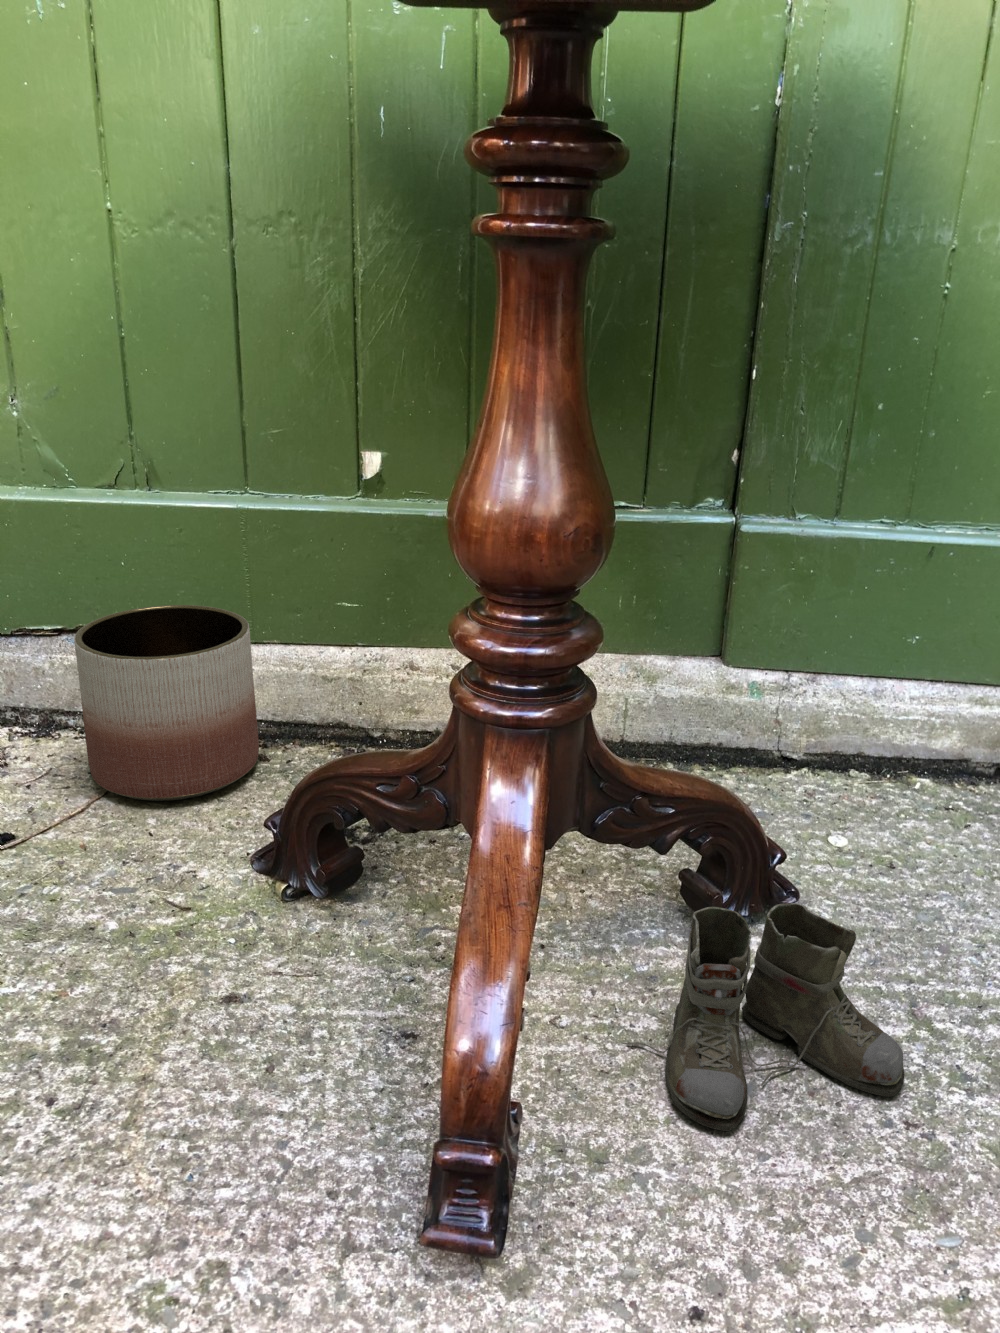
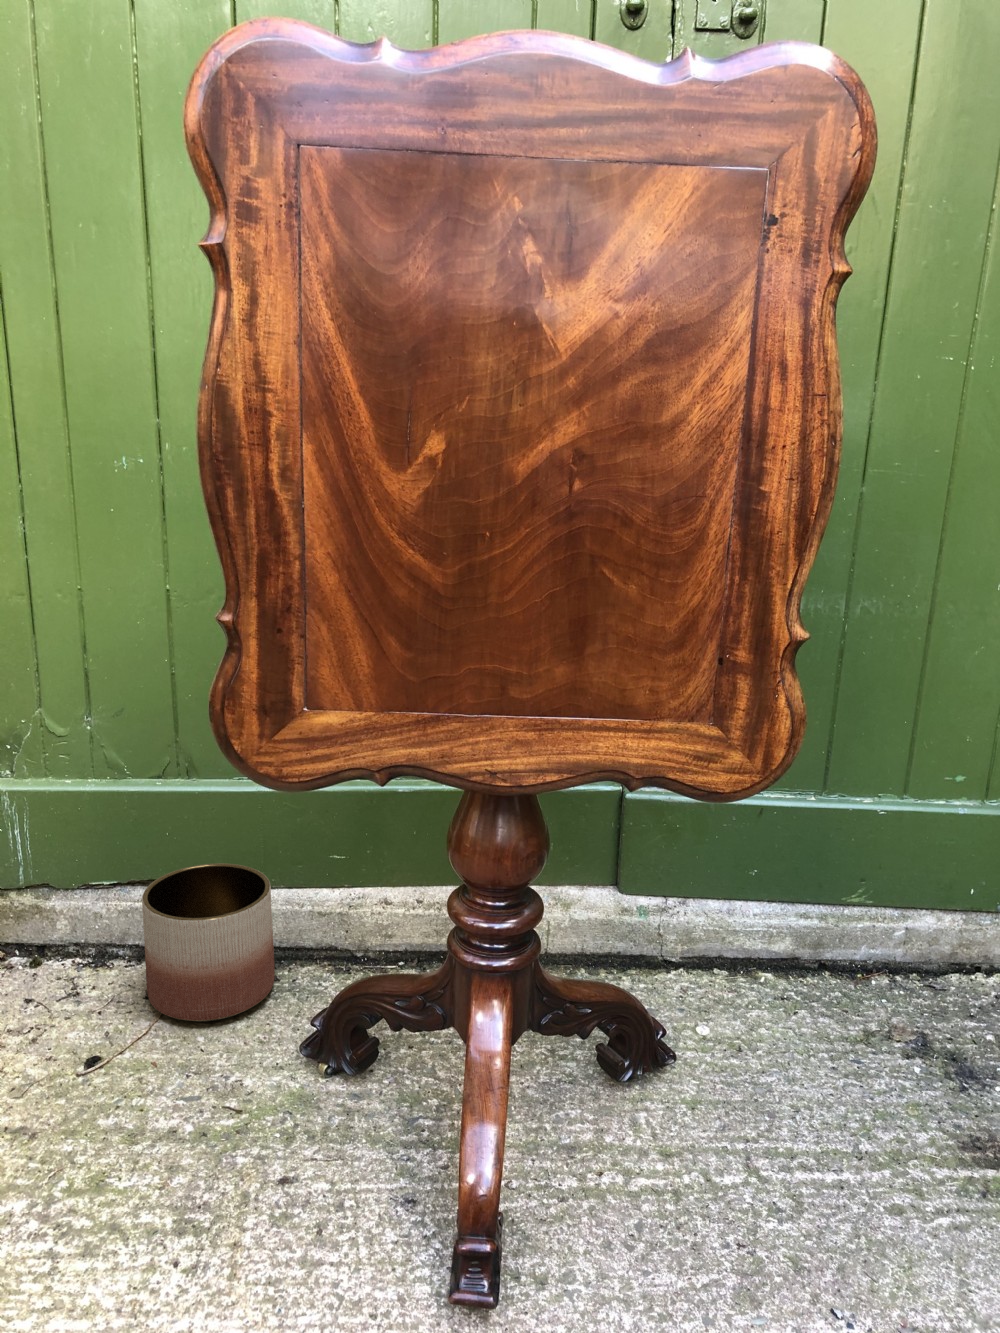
boots: present [623,903,904,1131] -> none [554,1095,738,1257]

